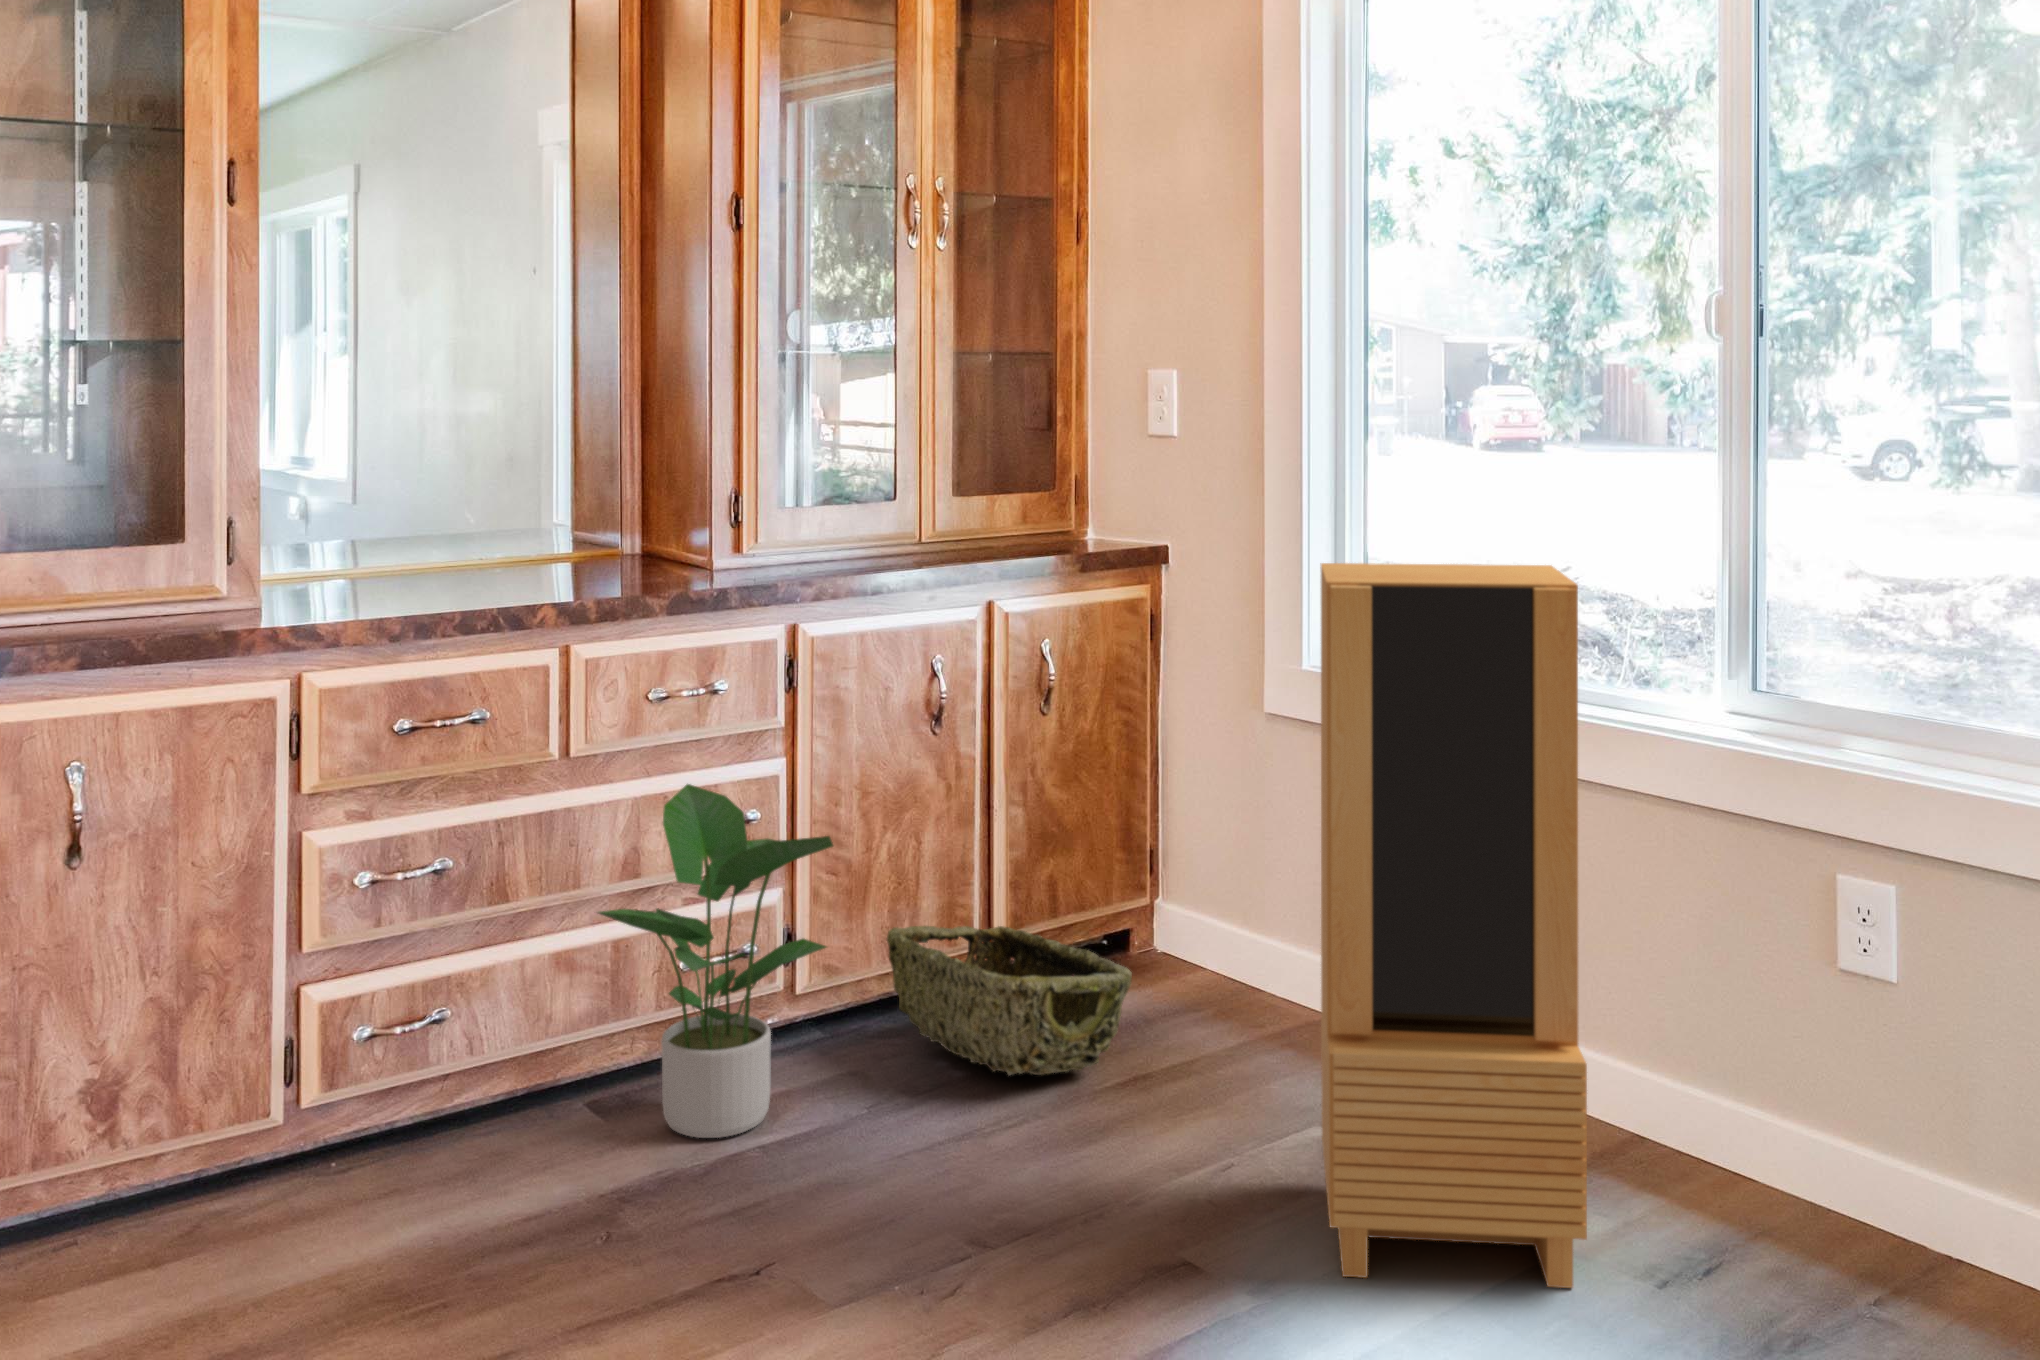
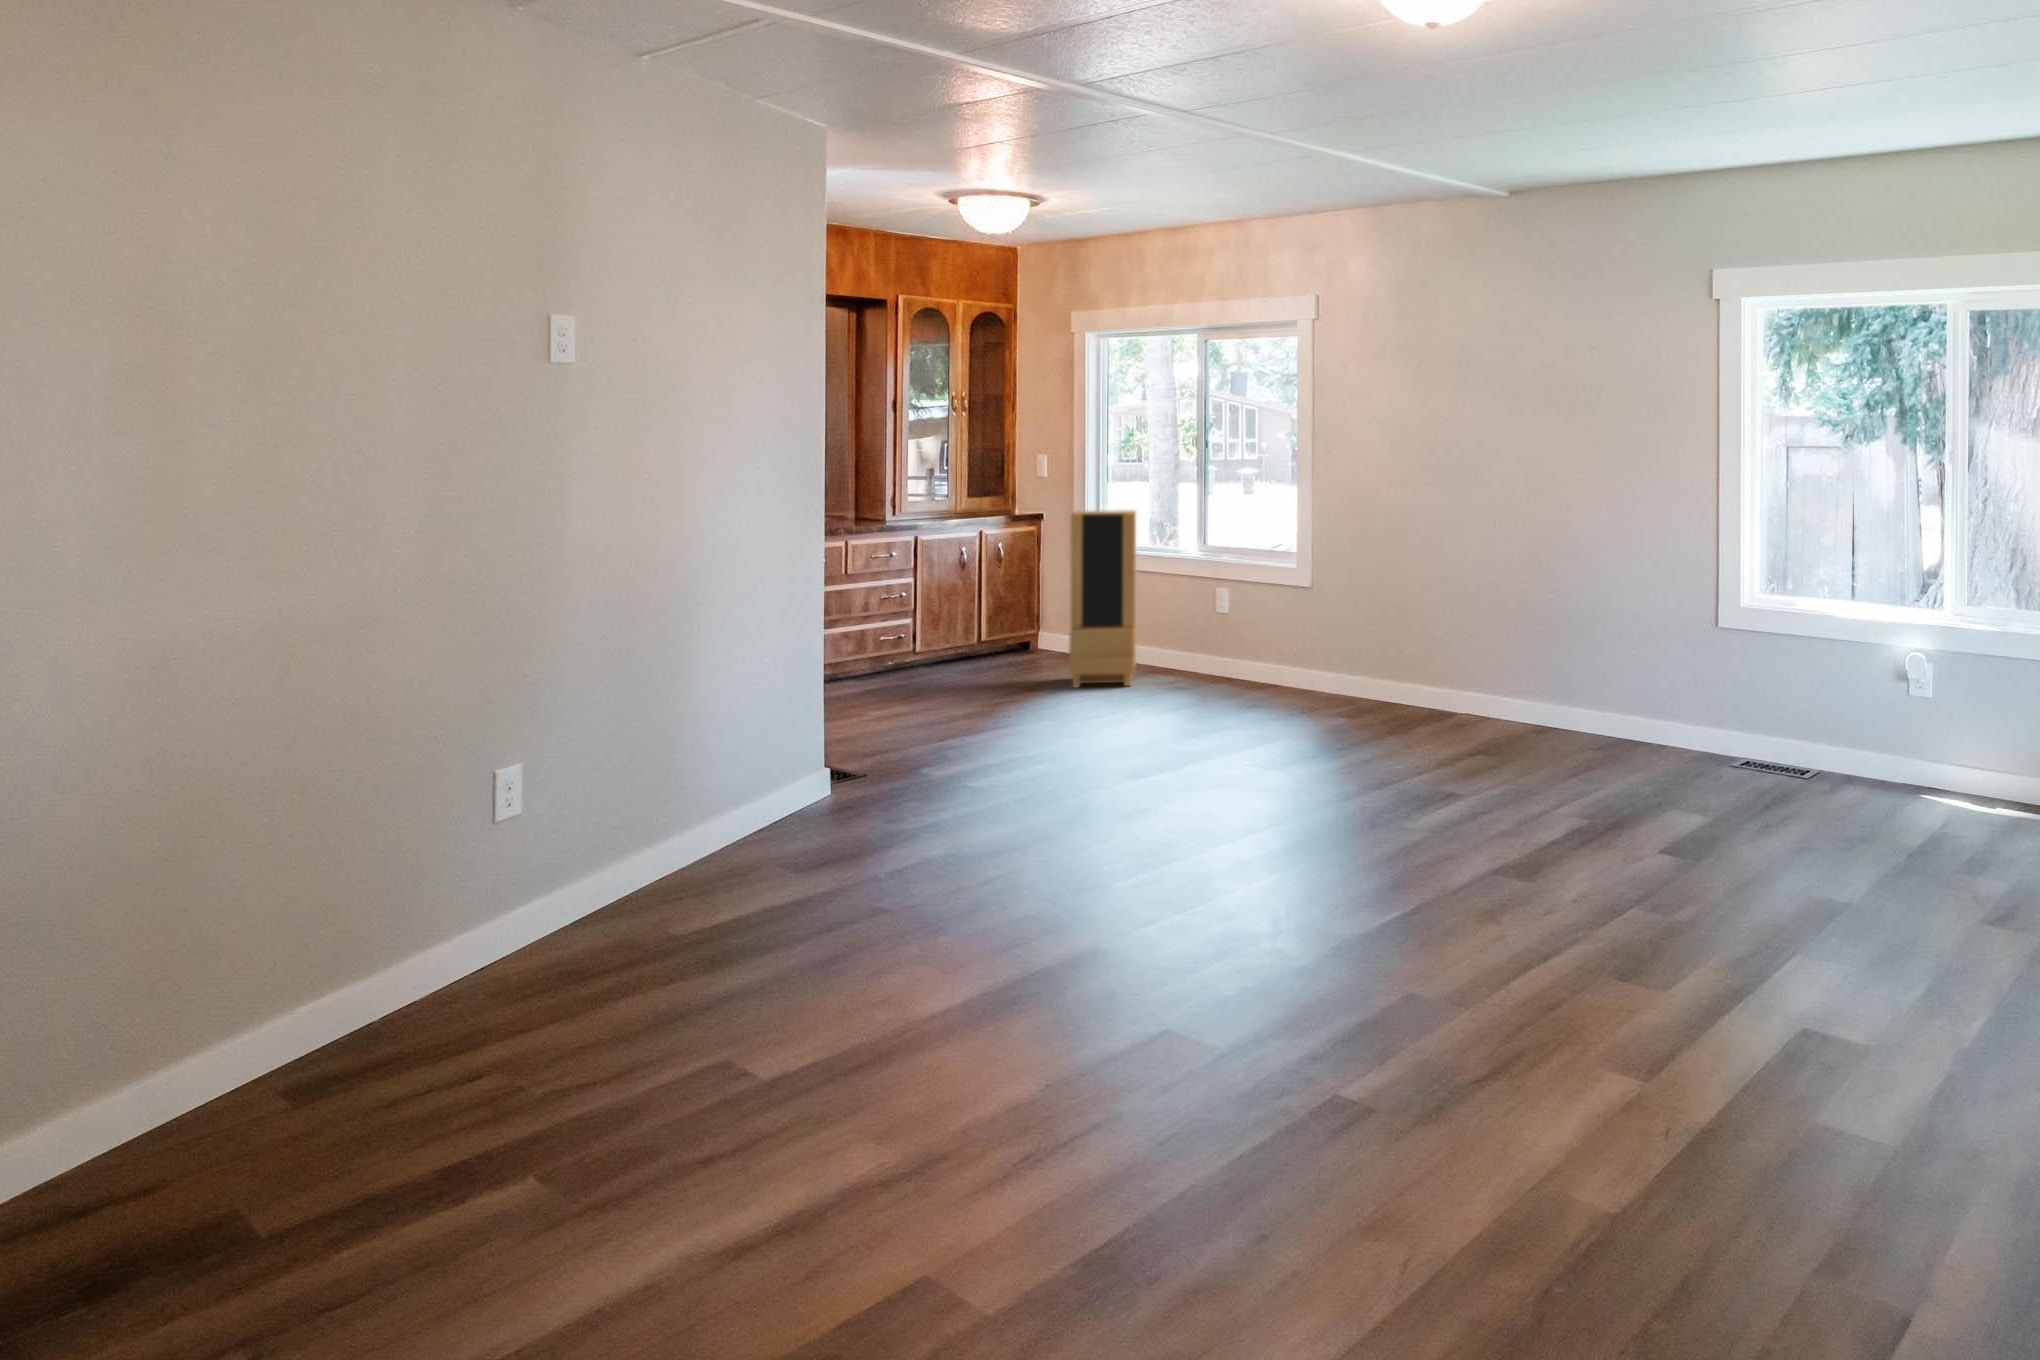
potted plant: present [598,784,833,1138] -> none [862,582,933,680]
woven basket: present [887,926,1132,1075] -> none [946,631,1025,669]

